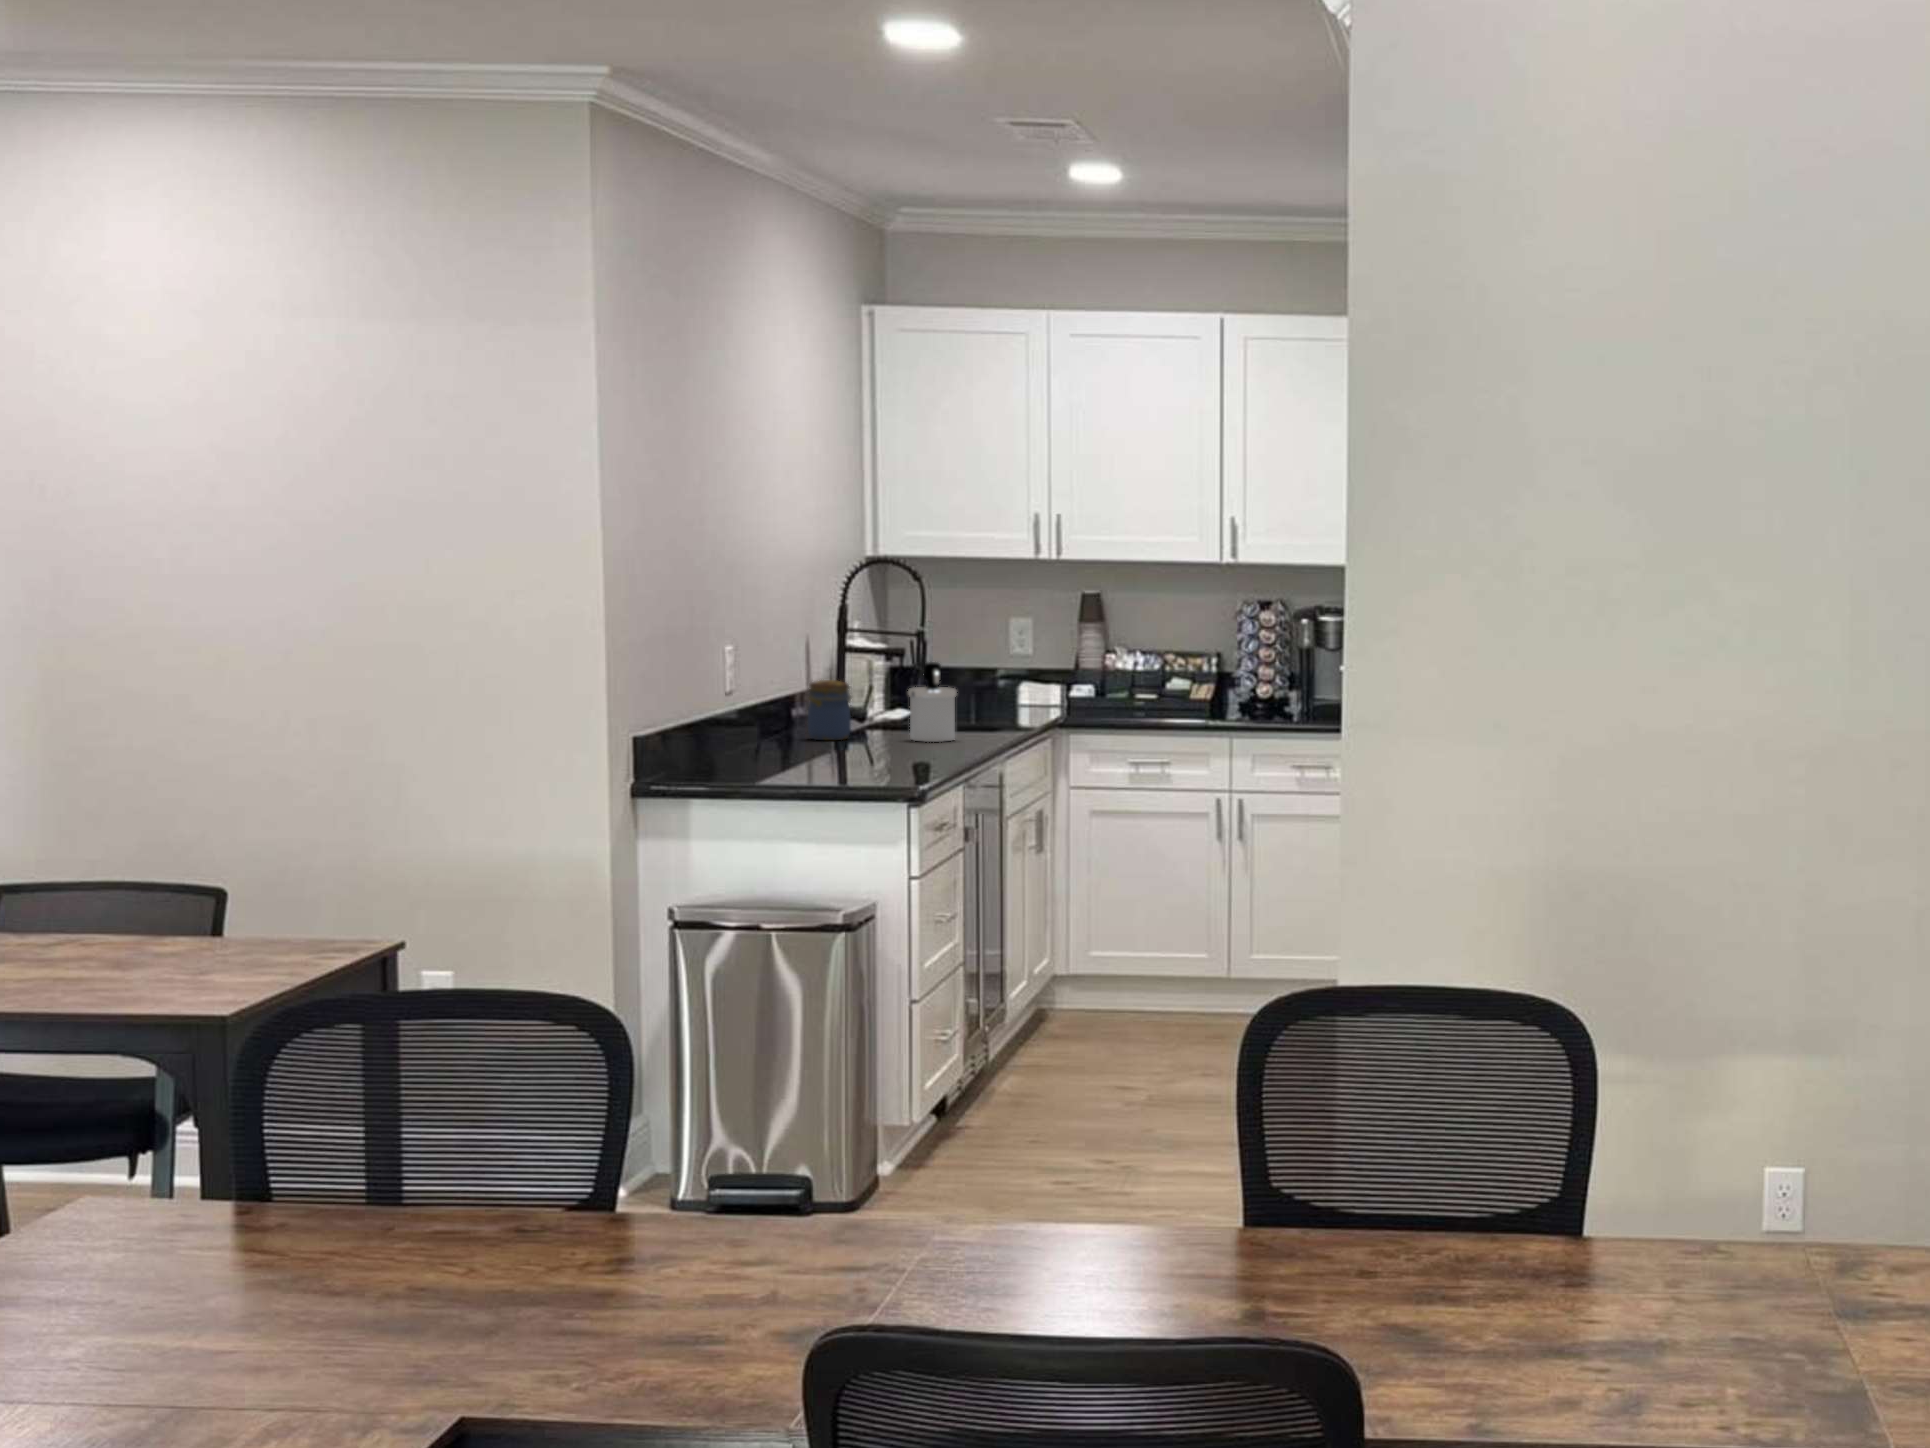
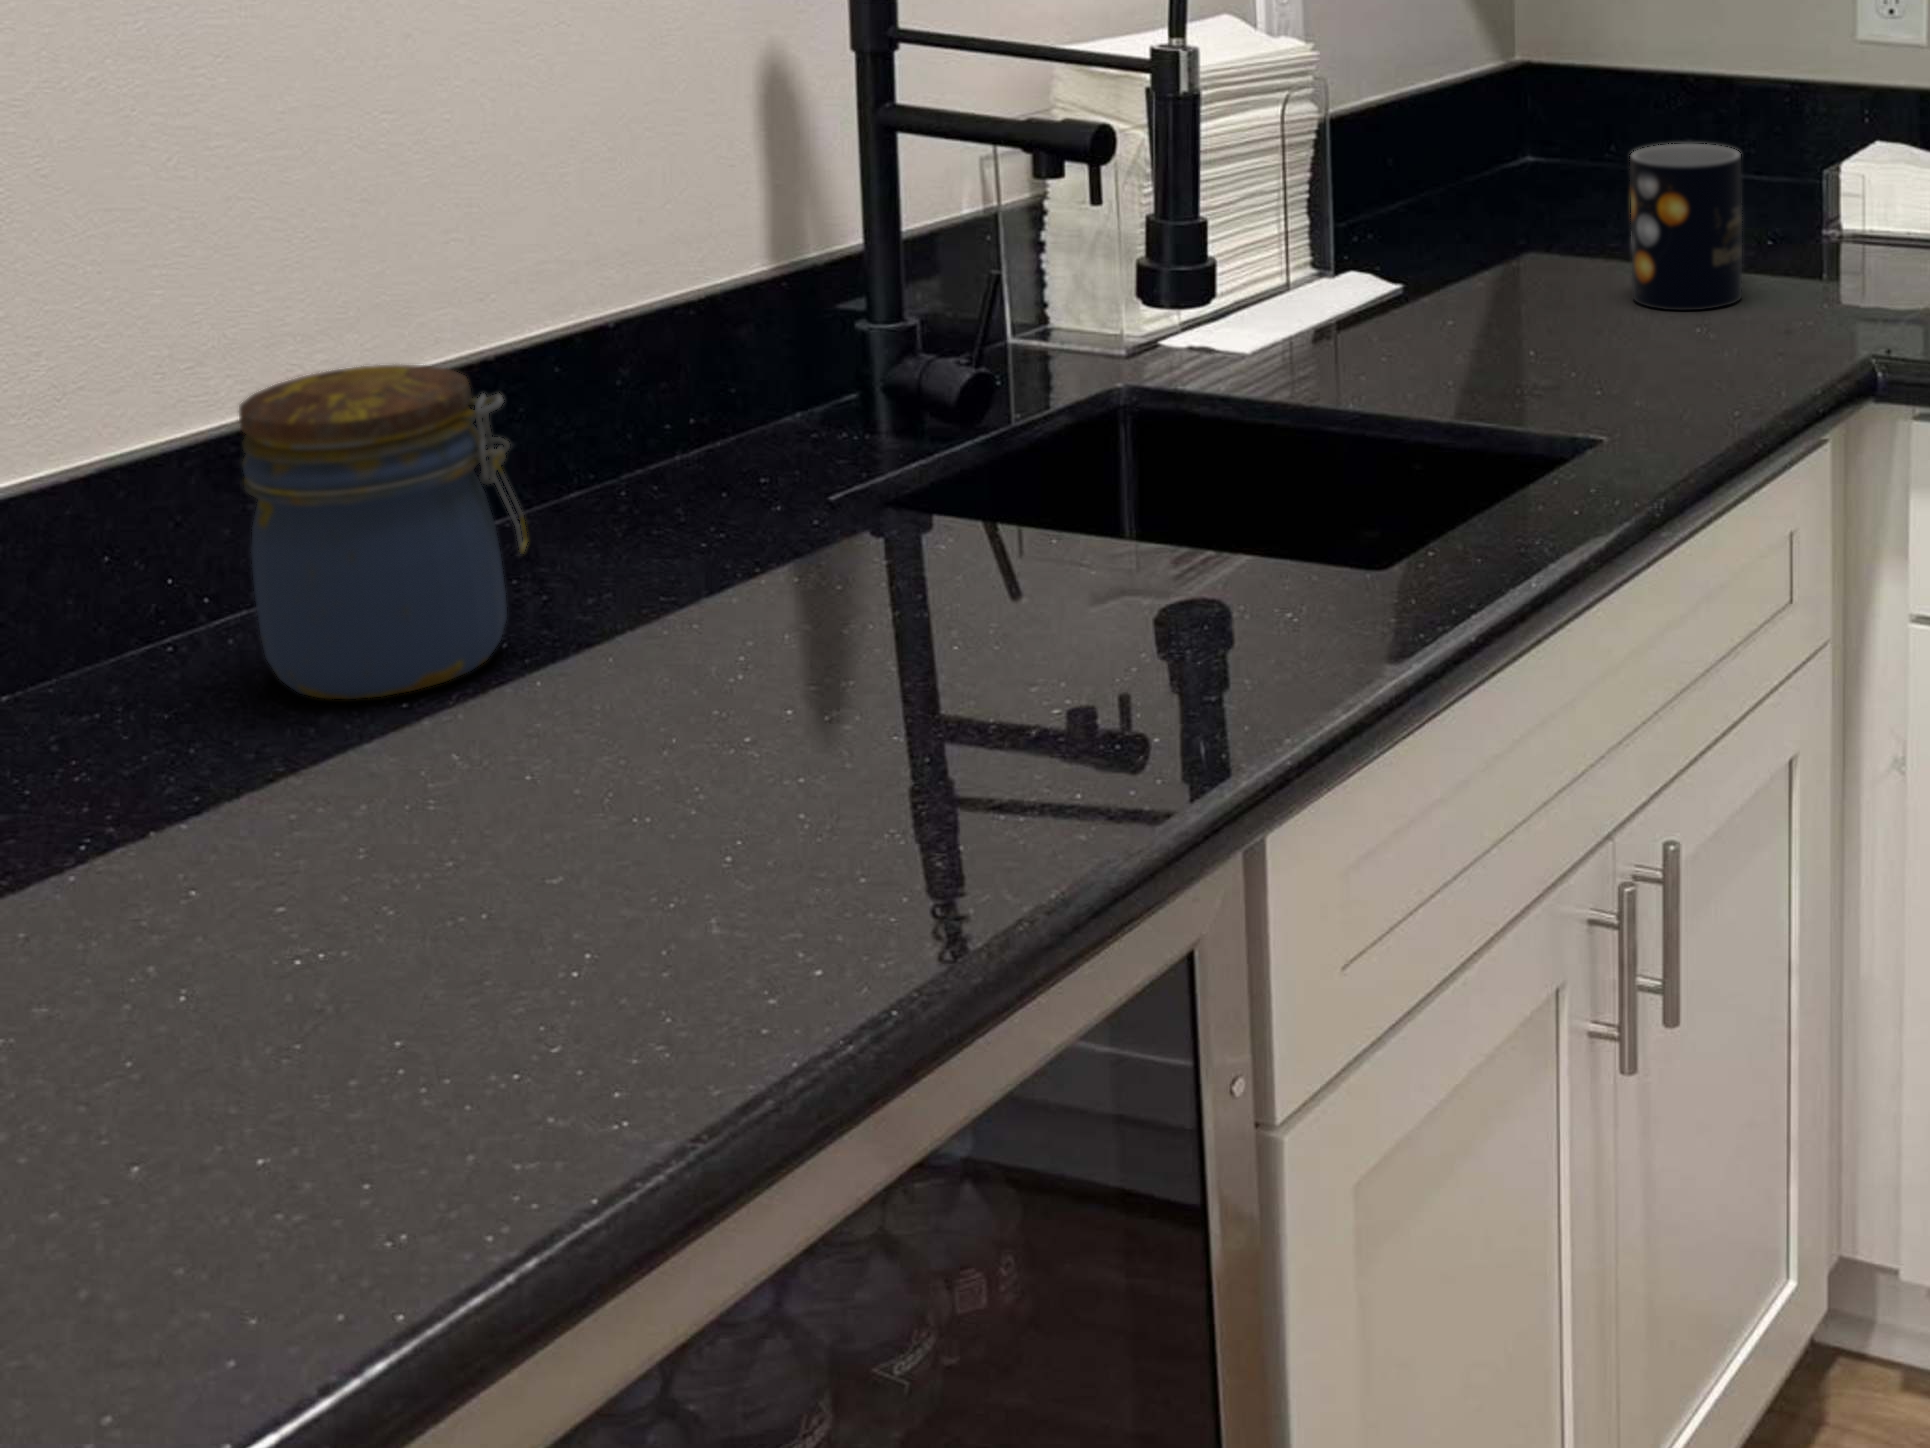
soap dispenser: present [908,662,957,742] -> none [649,315,960,774]
mug: none [981,673,1011,715] -> present [1630,144,1742,310]

